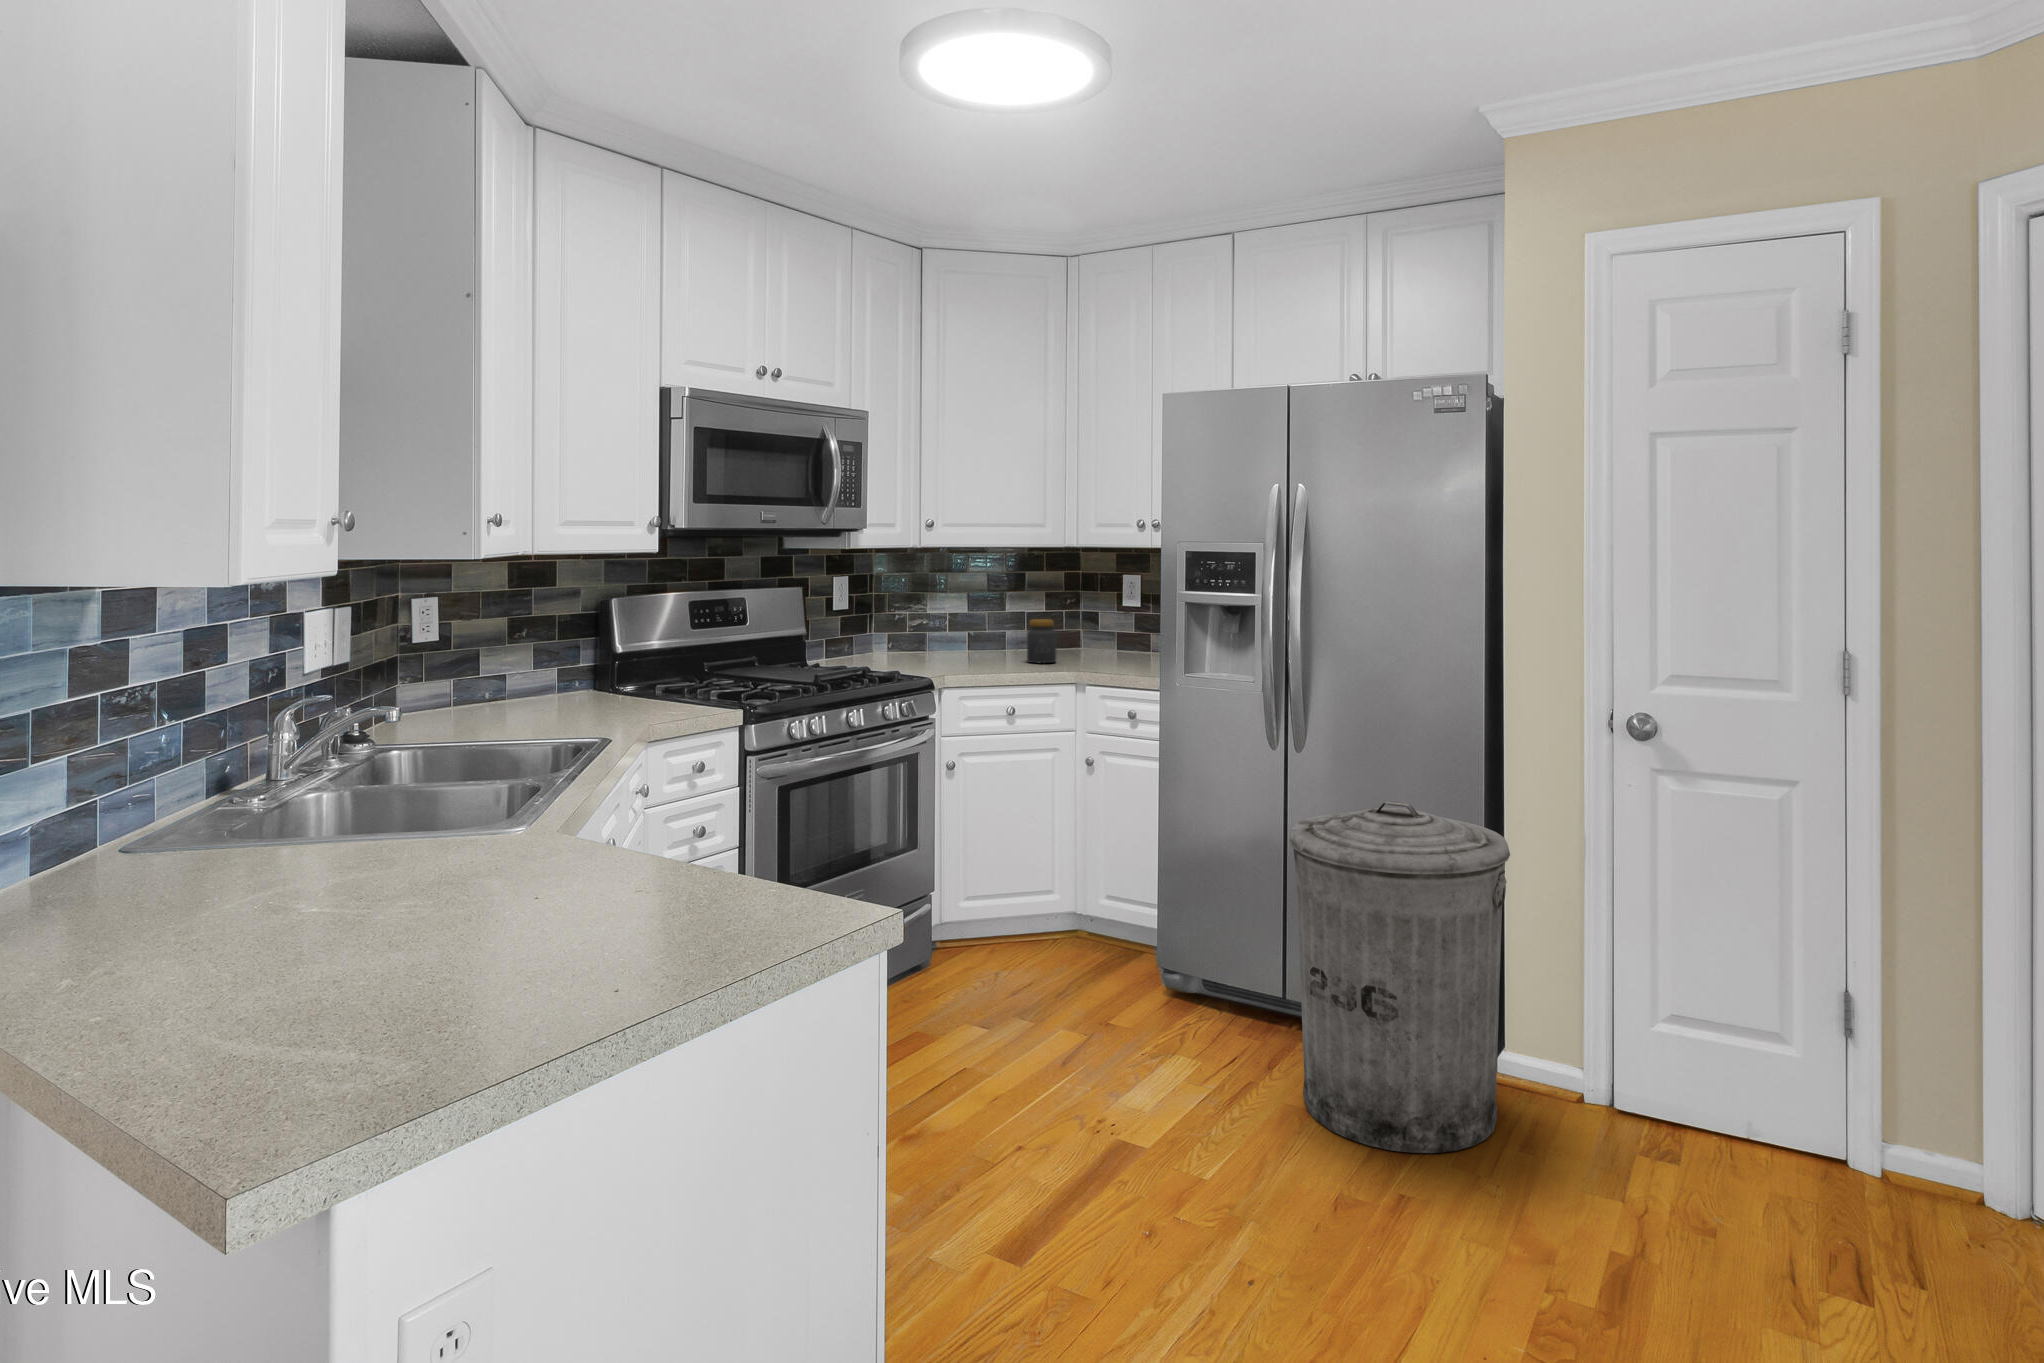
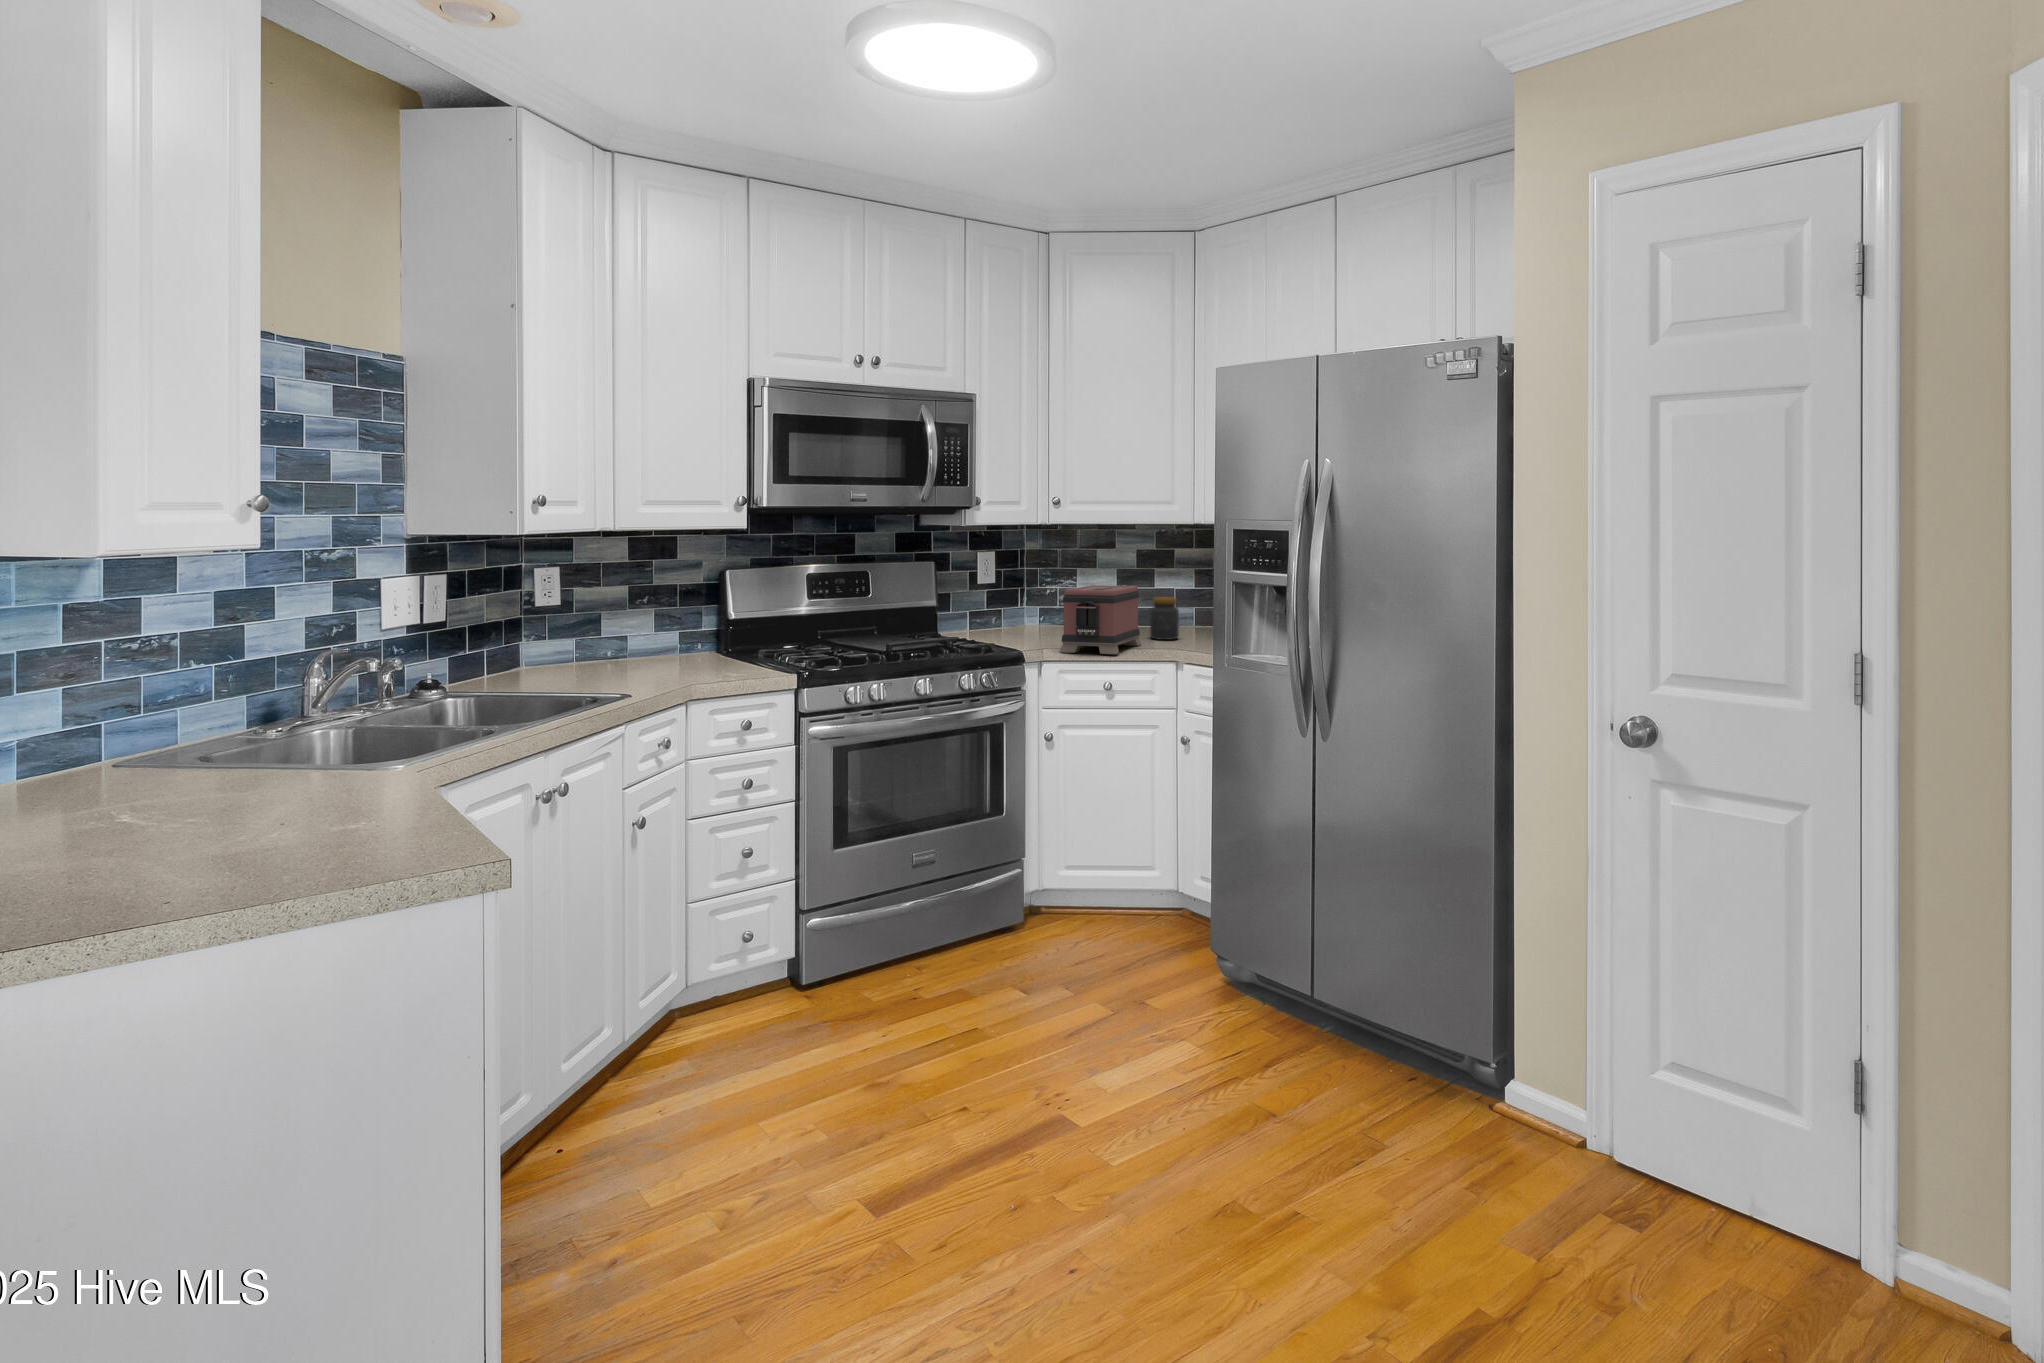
toaster: none [967,608,1031,679] -> present [1060,585,1141,654]
trash can: present [1289,801,1510,1153] -> none [1249,792,1469,1152]

